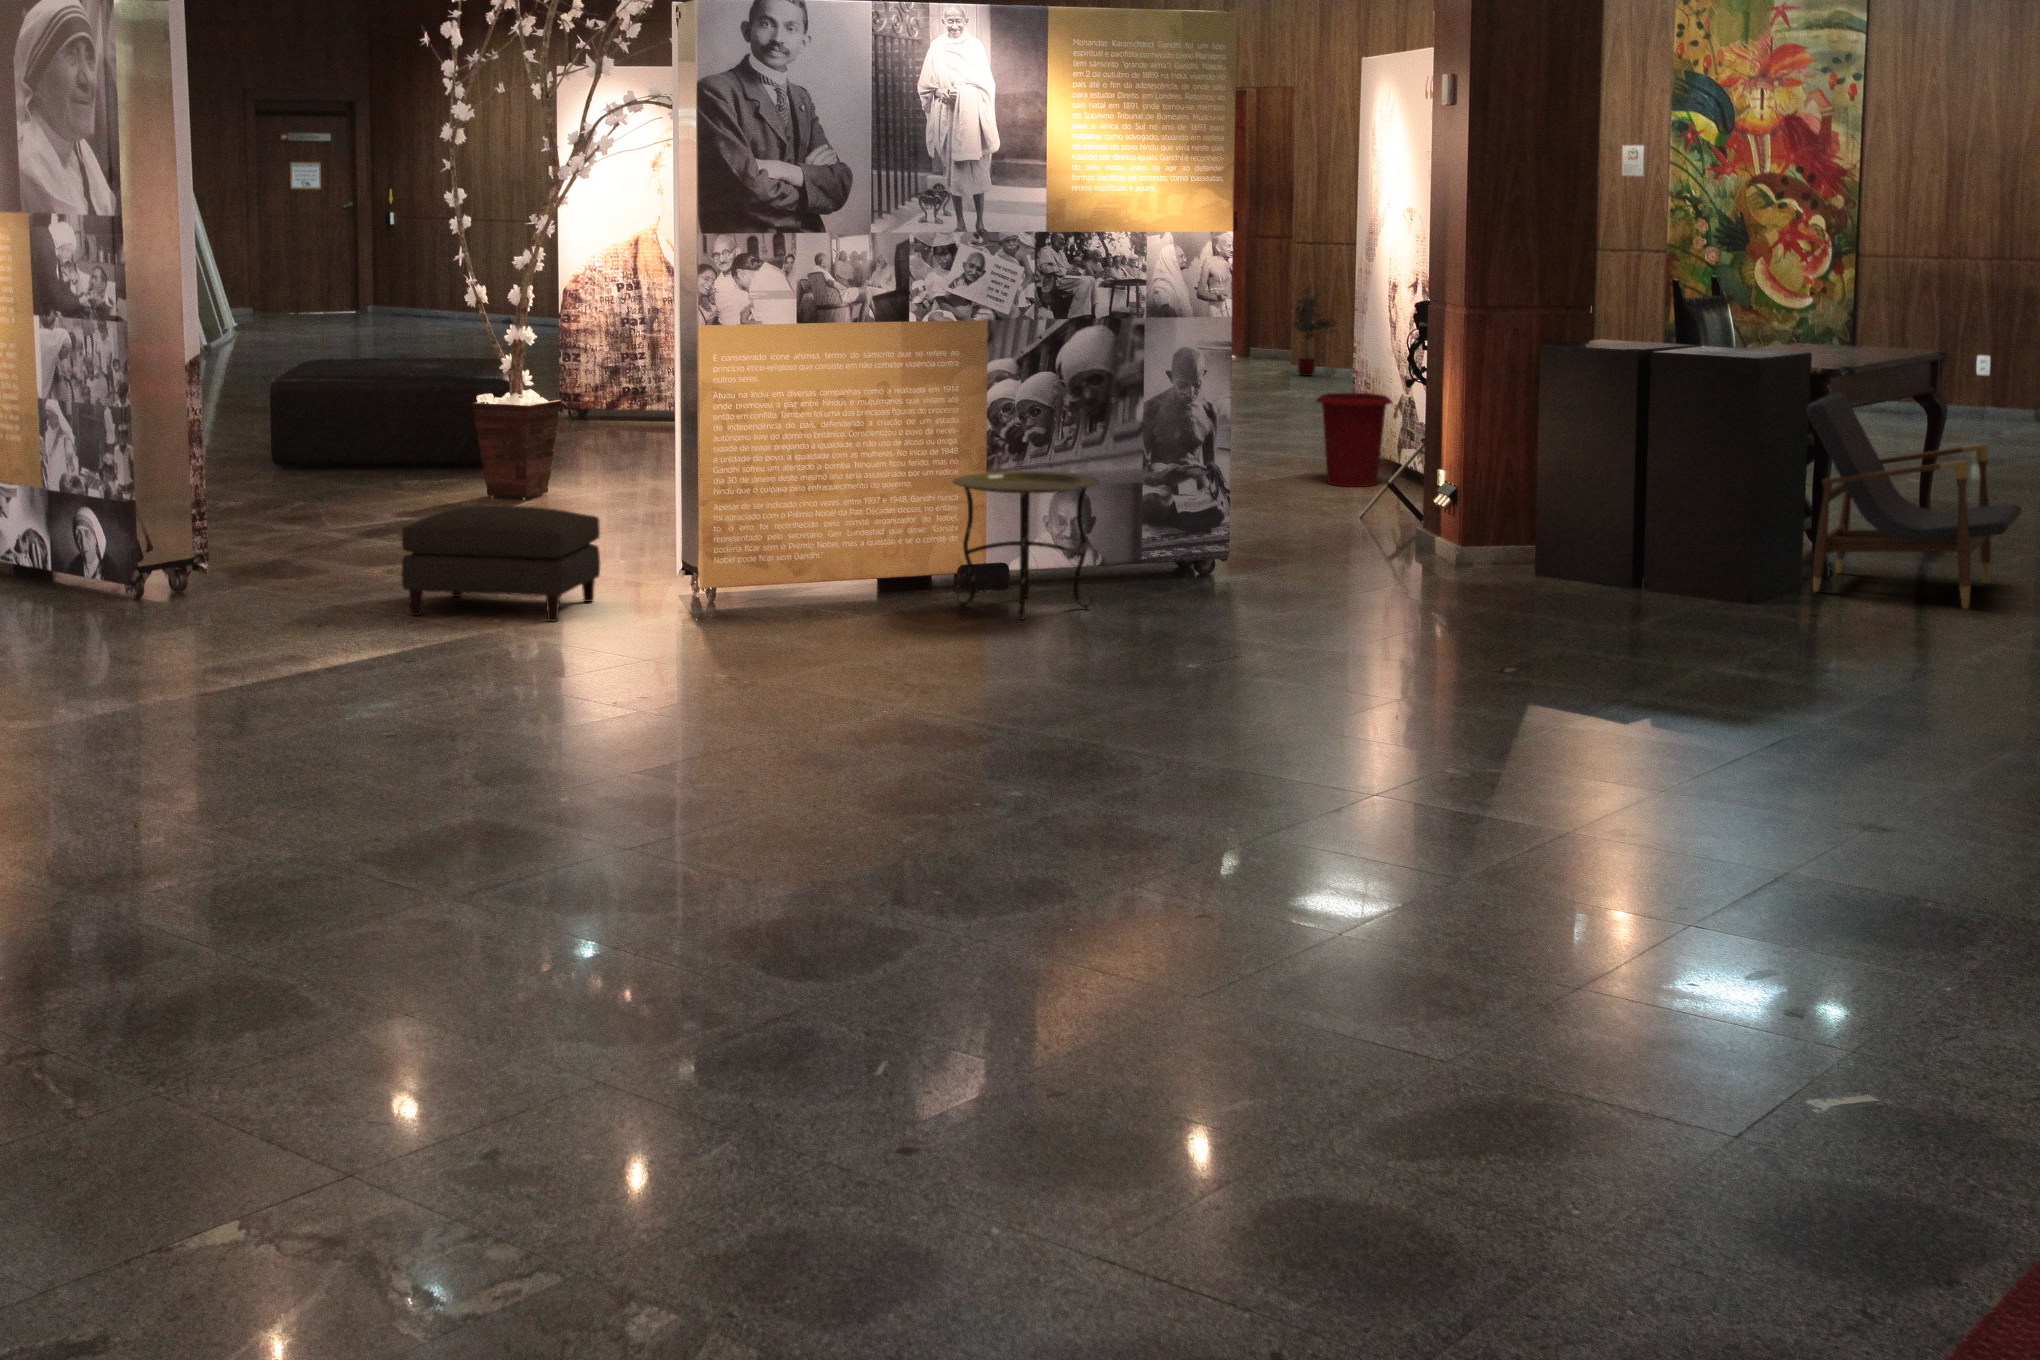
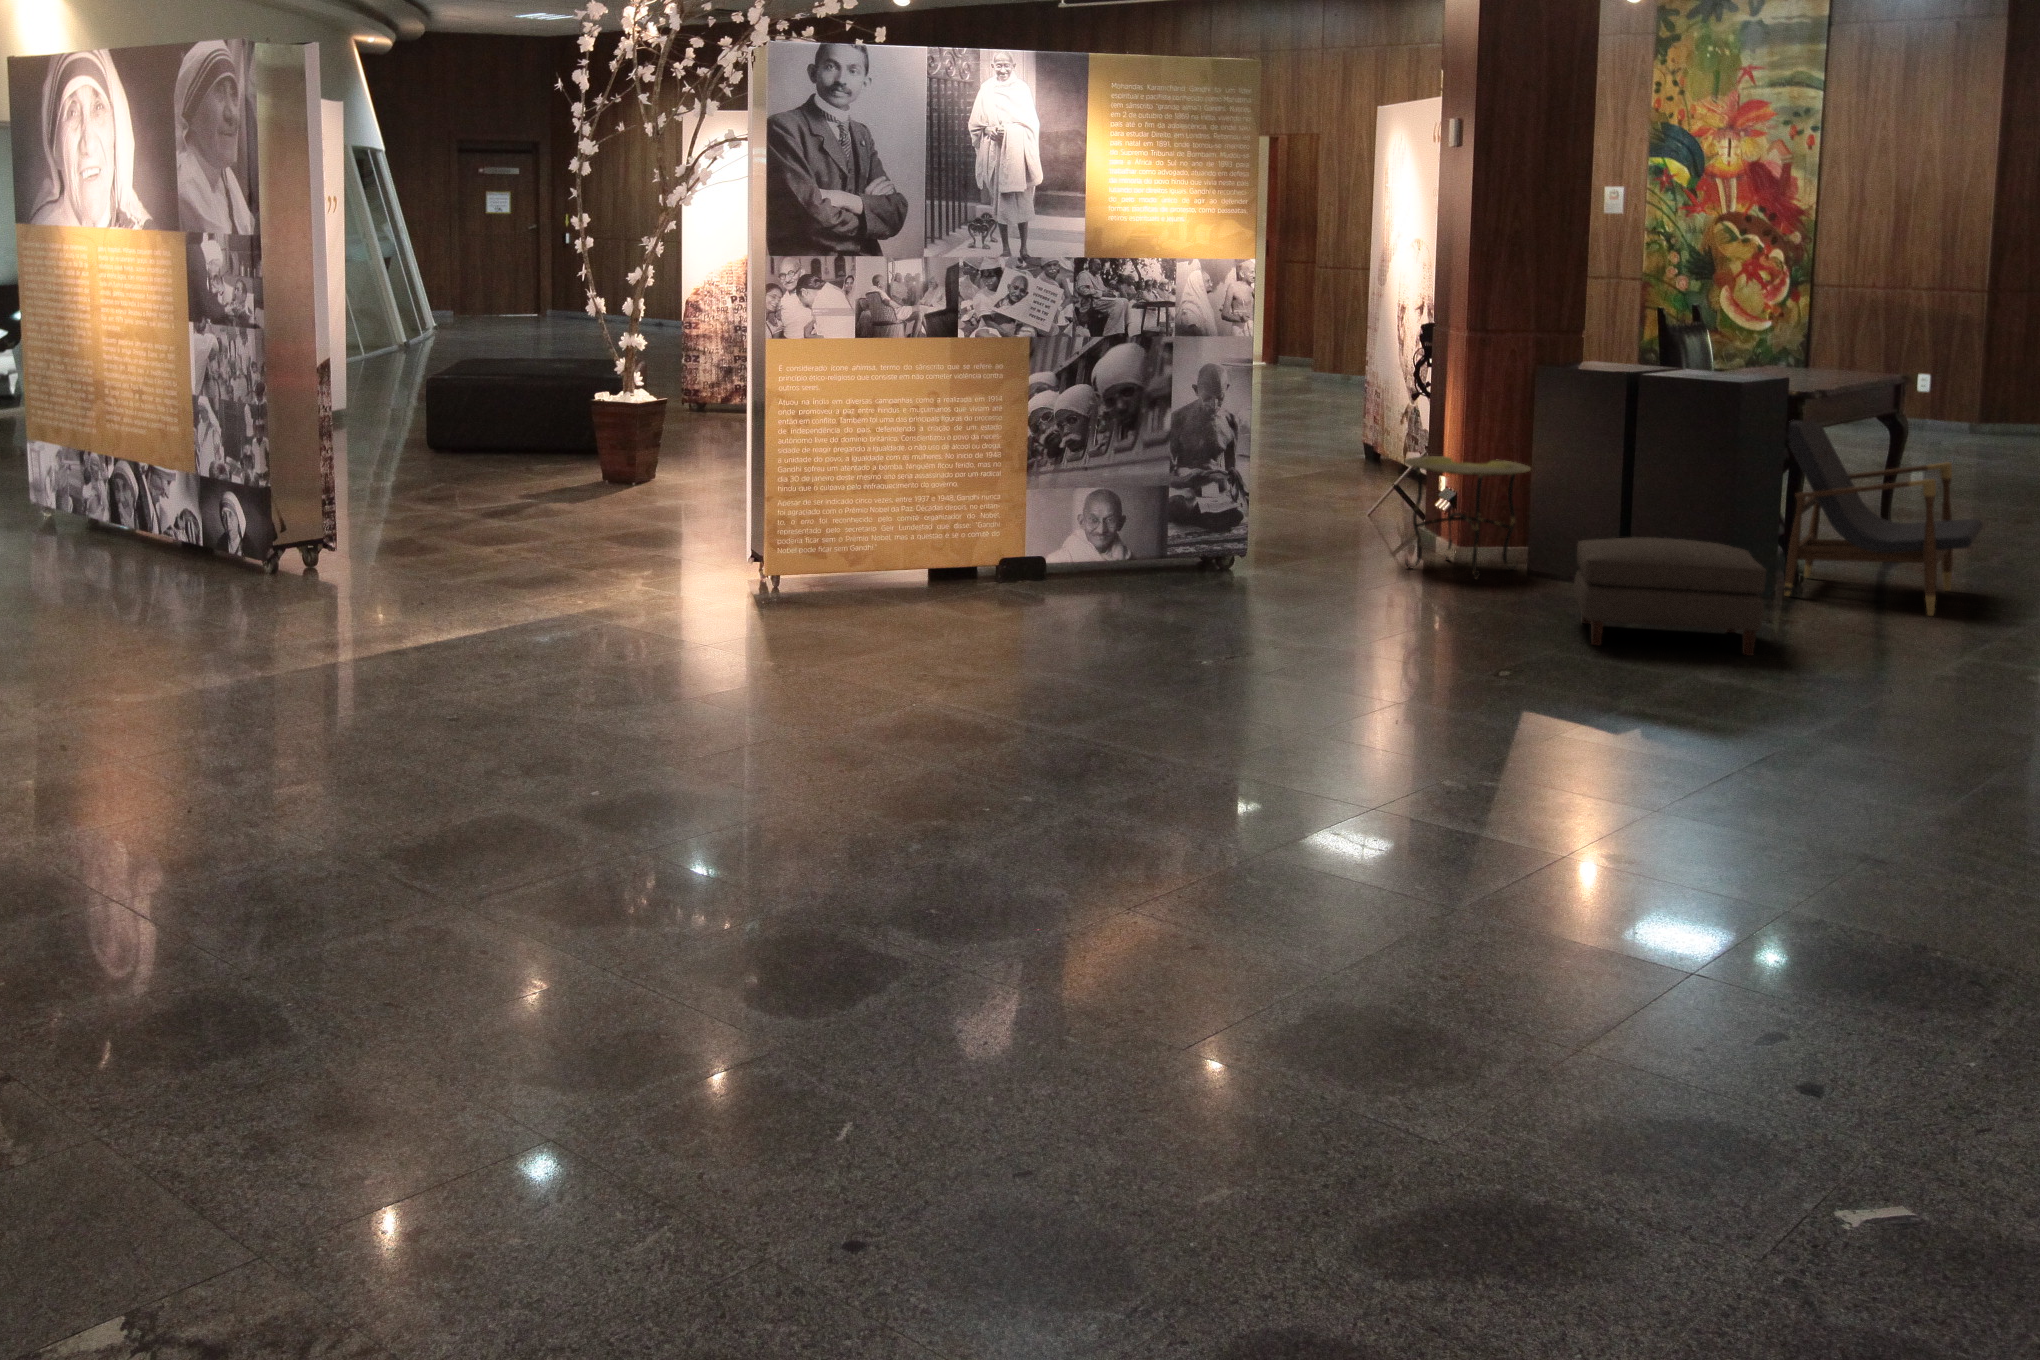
potted tree: present [1292,286,1336,376] -> none [1303,305,1347,384]
waste bin: present [1316,393,1392,487] -> none [1326,403,1395,486]
side table: present [952,471,1100,619] -> present [1404,456,1531,579]
ottoman: present [402,506,600,622] -> present [1574,537,1766,656]

